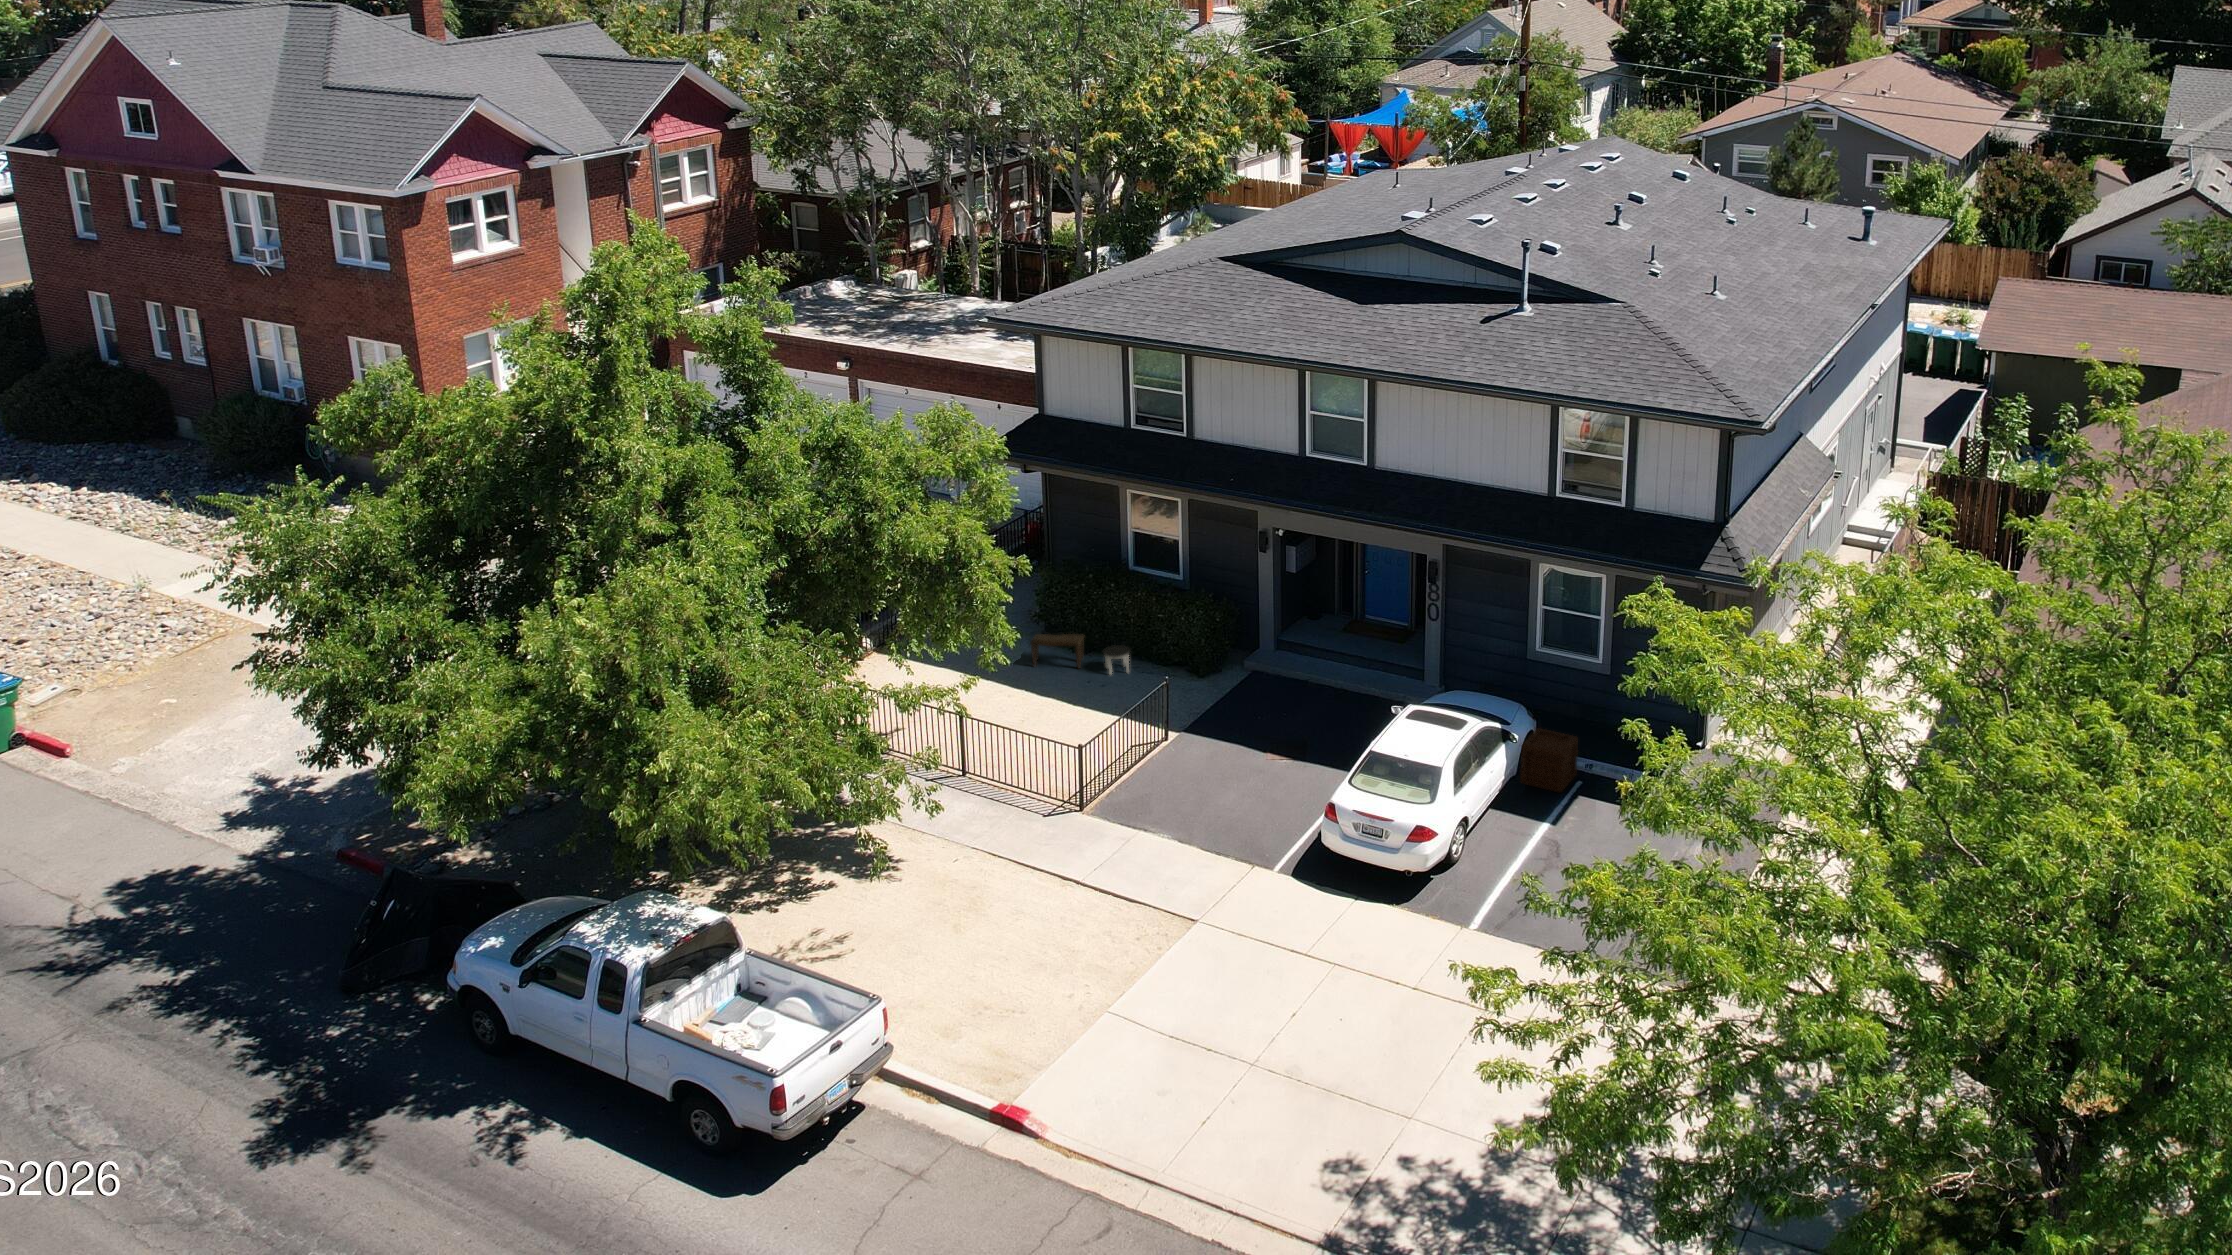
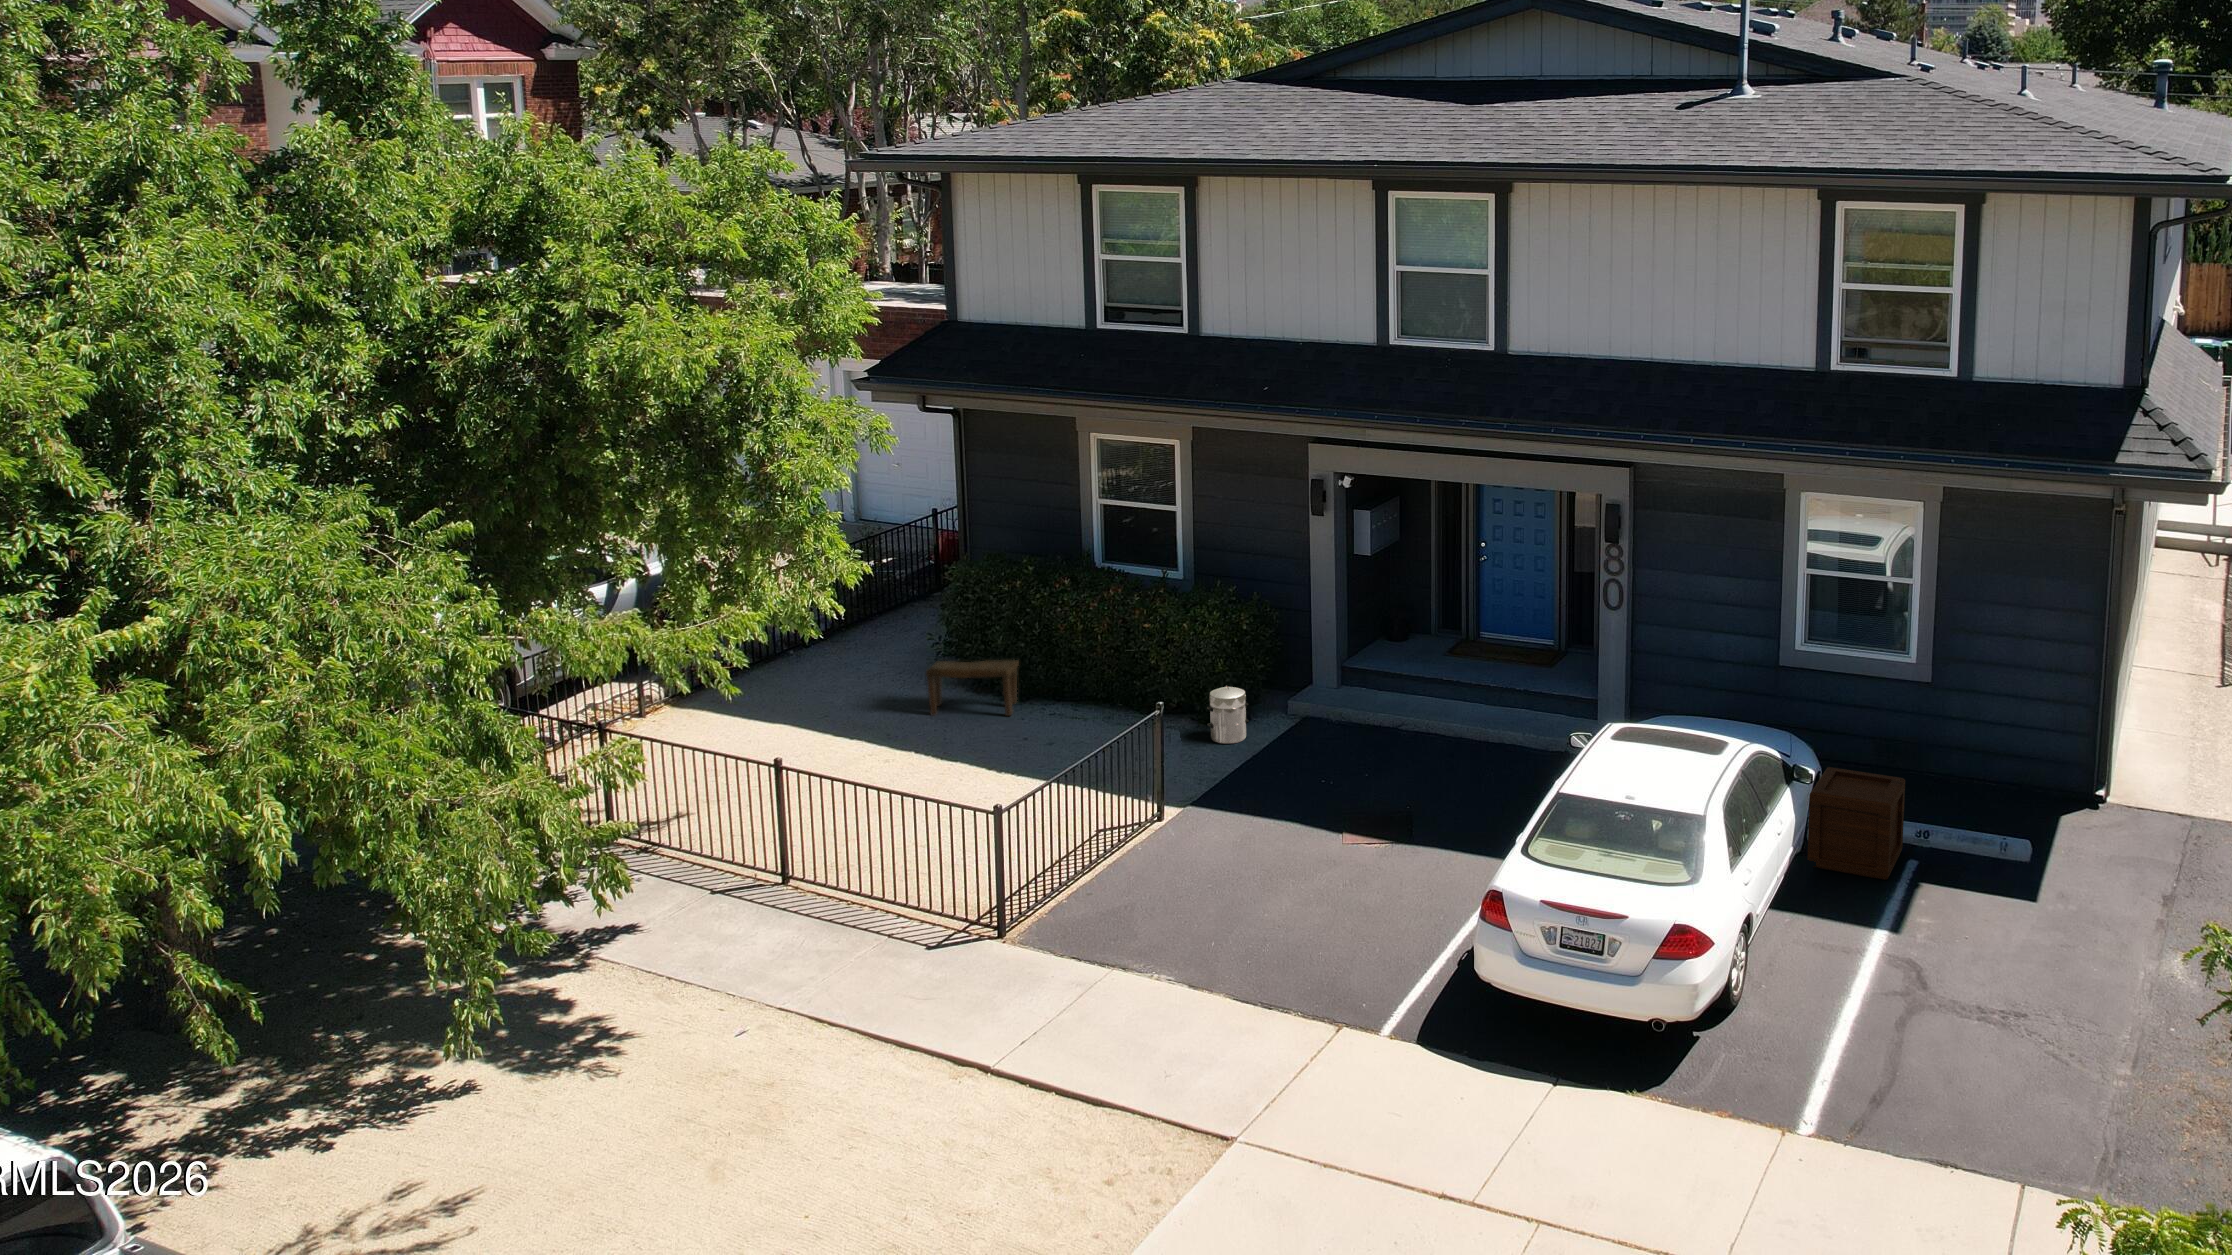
round table: present [1103,645,1130,674] -> none [1048,676,1096,725]
waste bin: none [1195,658,1220,692] -> present [1207,686,1249,744]

